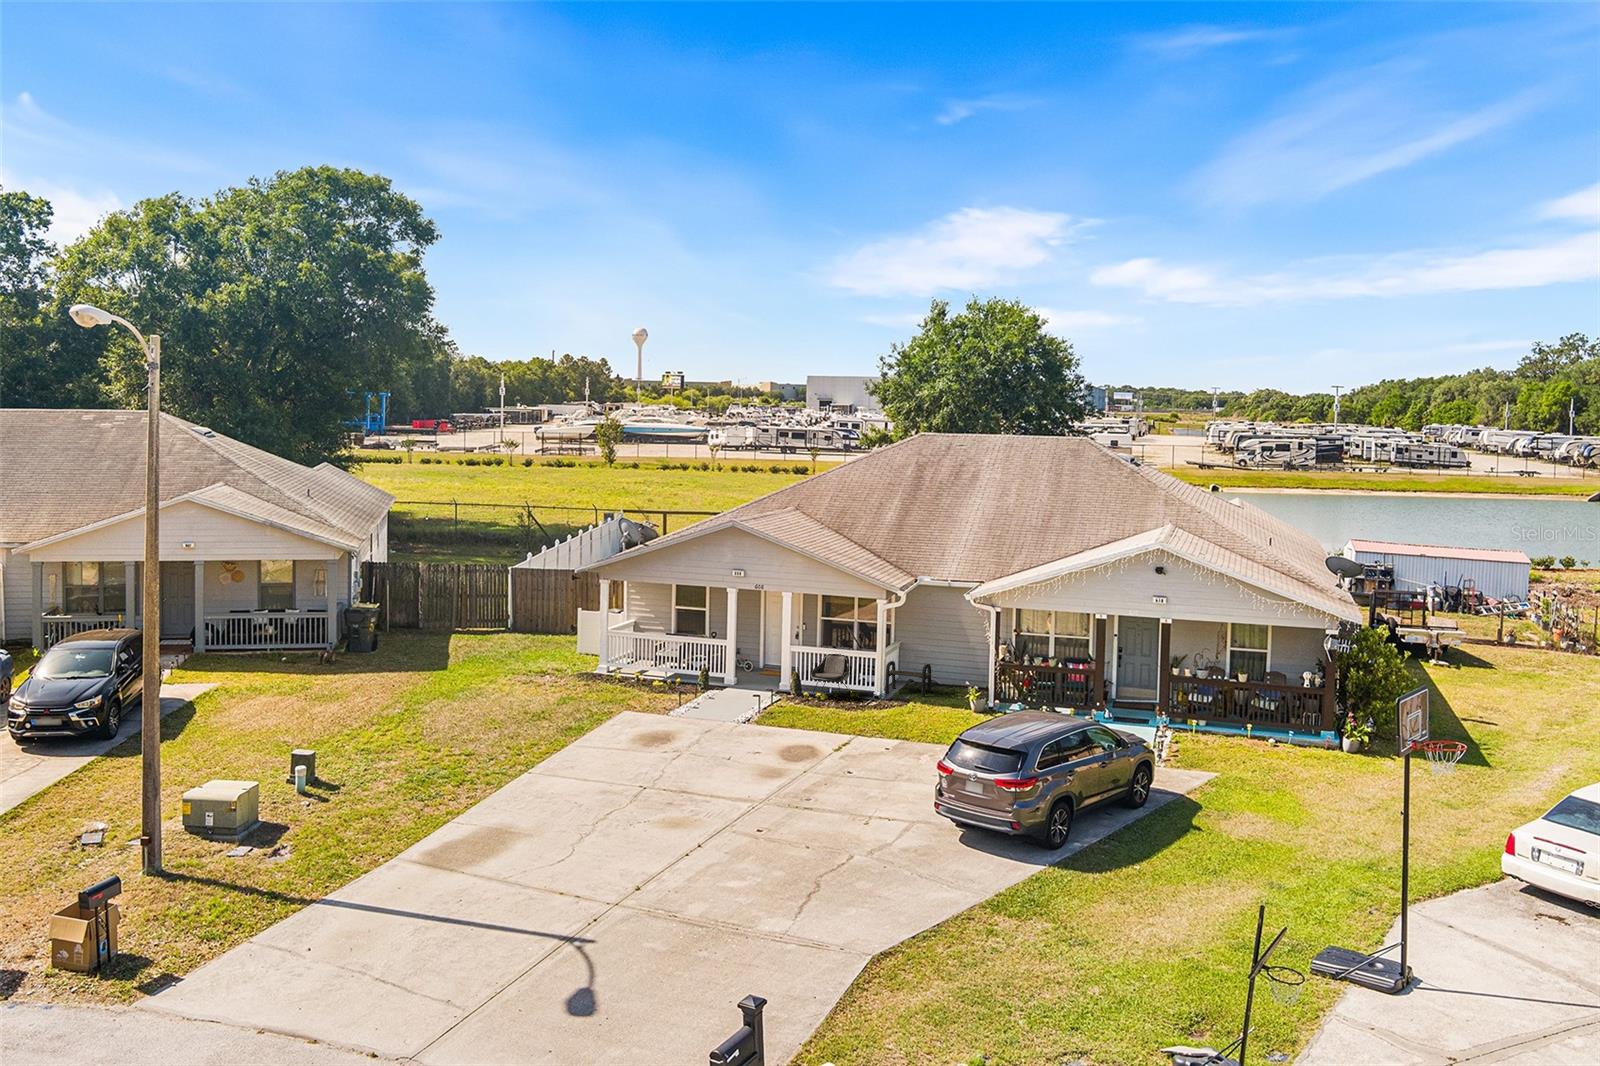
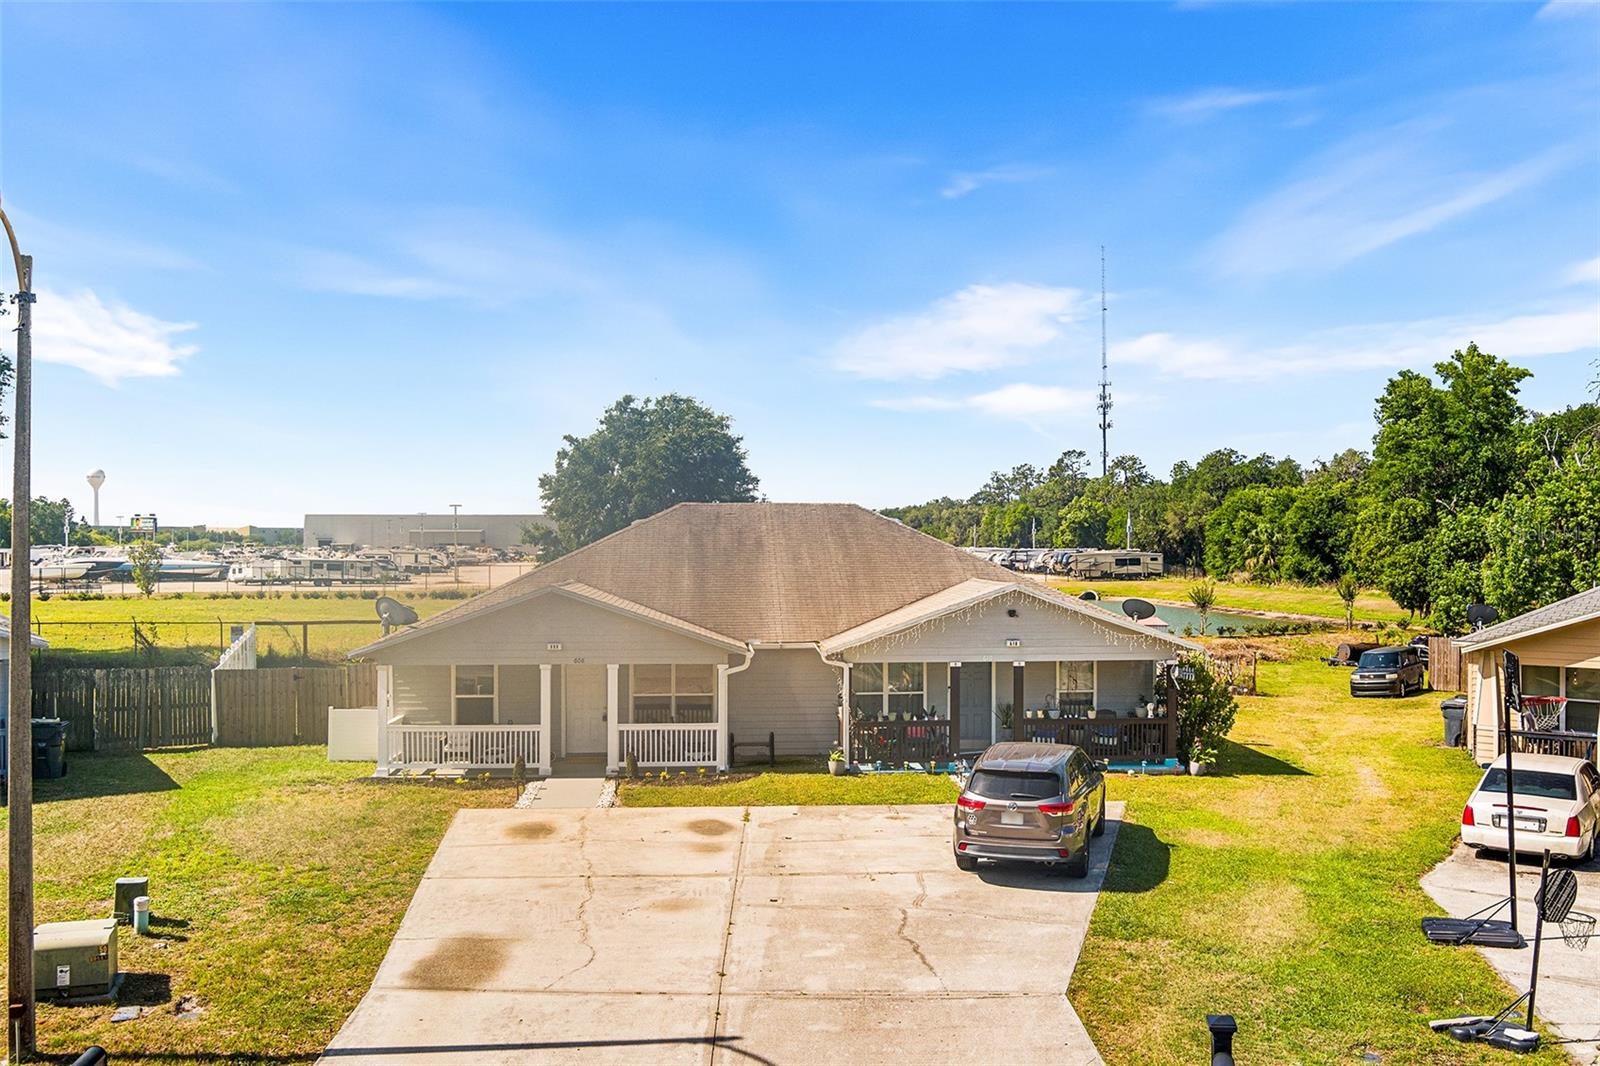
lounge chair: present [810,654,851,700] -> none [654,728,695,778]

